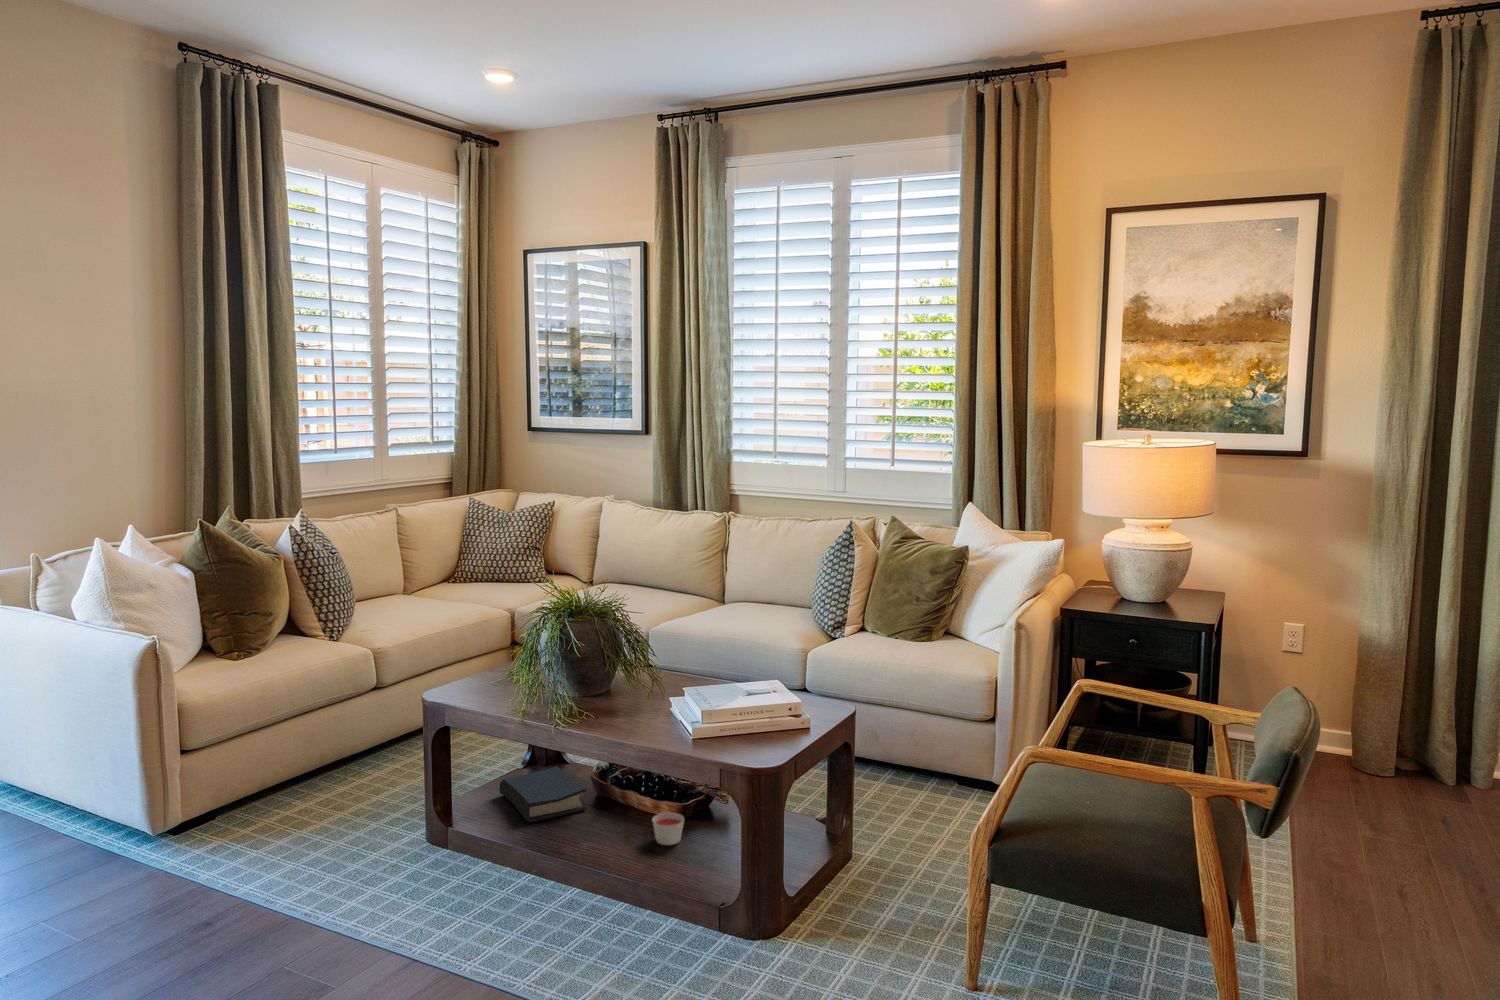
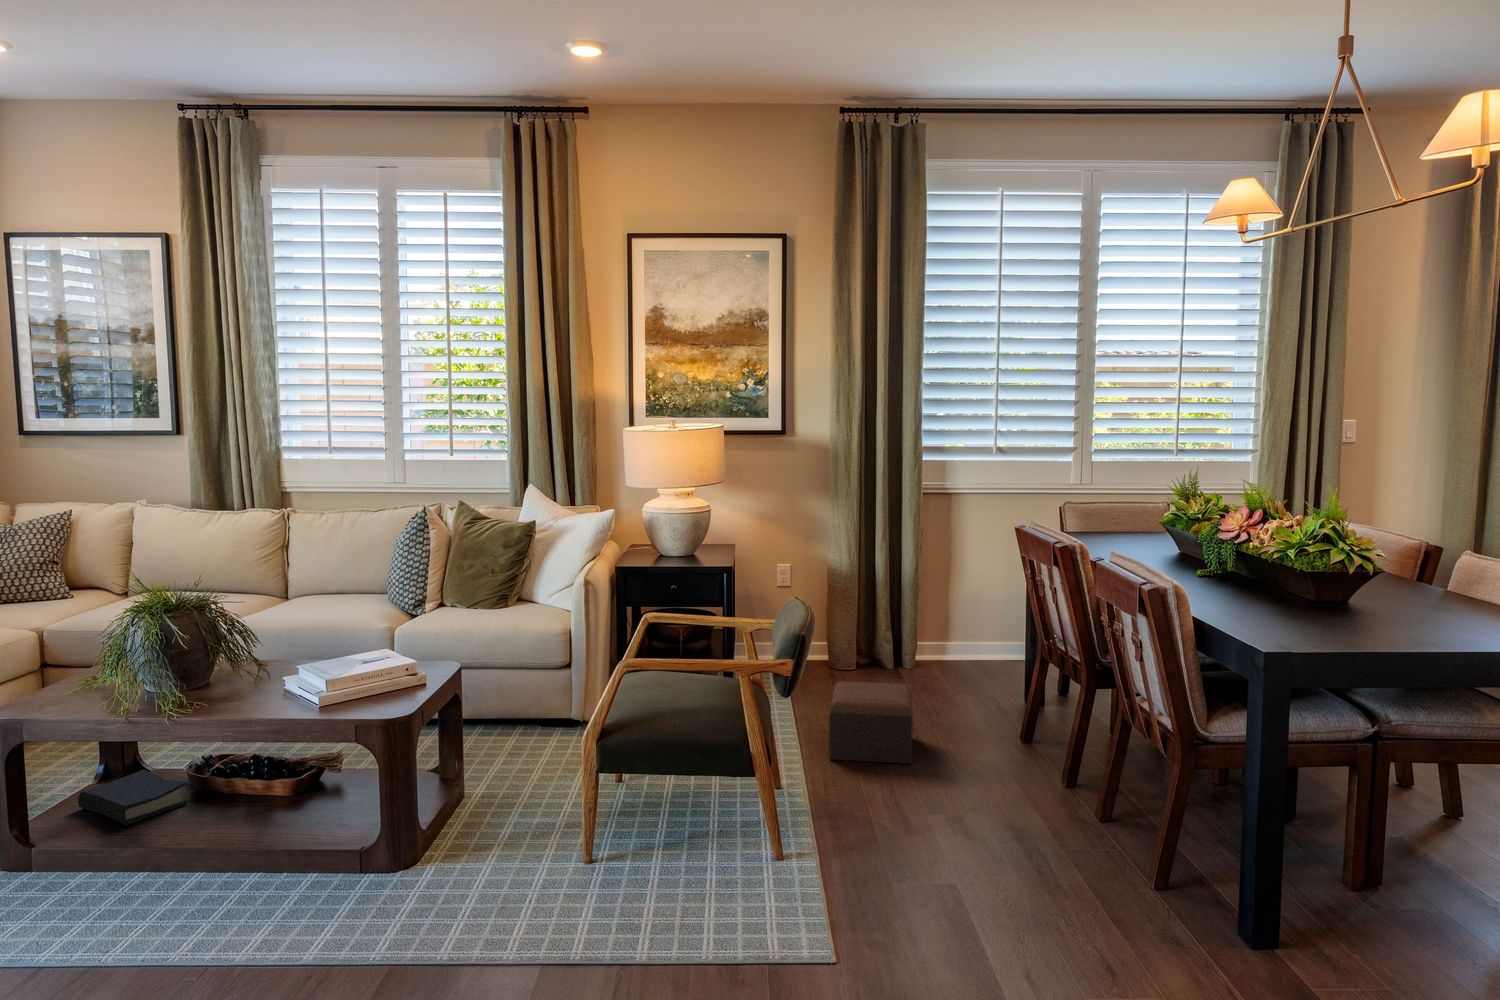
footstool: none [1332,804,1478,948] -> present [829,681,913,764]
candle: present [653,813,684,845] -> none [270,785,303,816]

